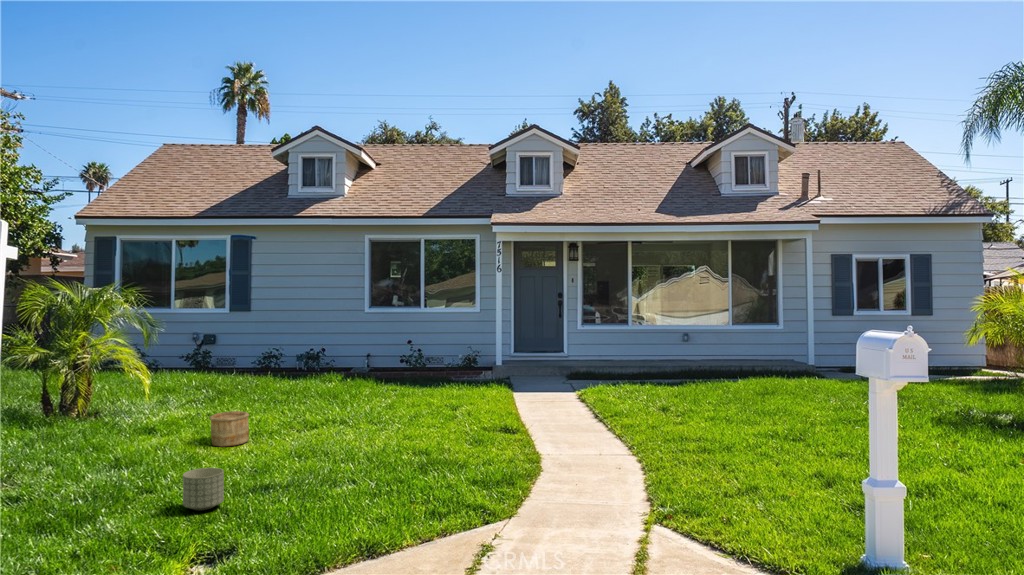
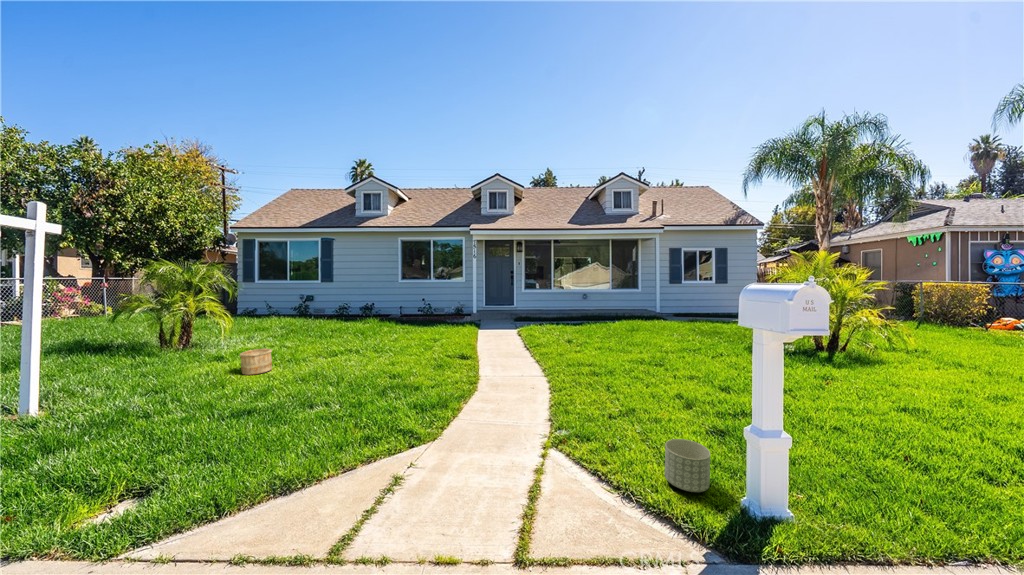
planter: present [183,468,224,511] -> present [665,439,710,492]

